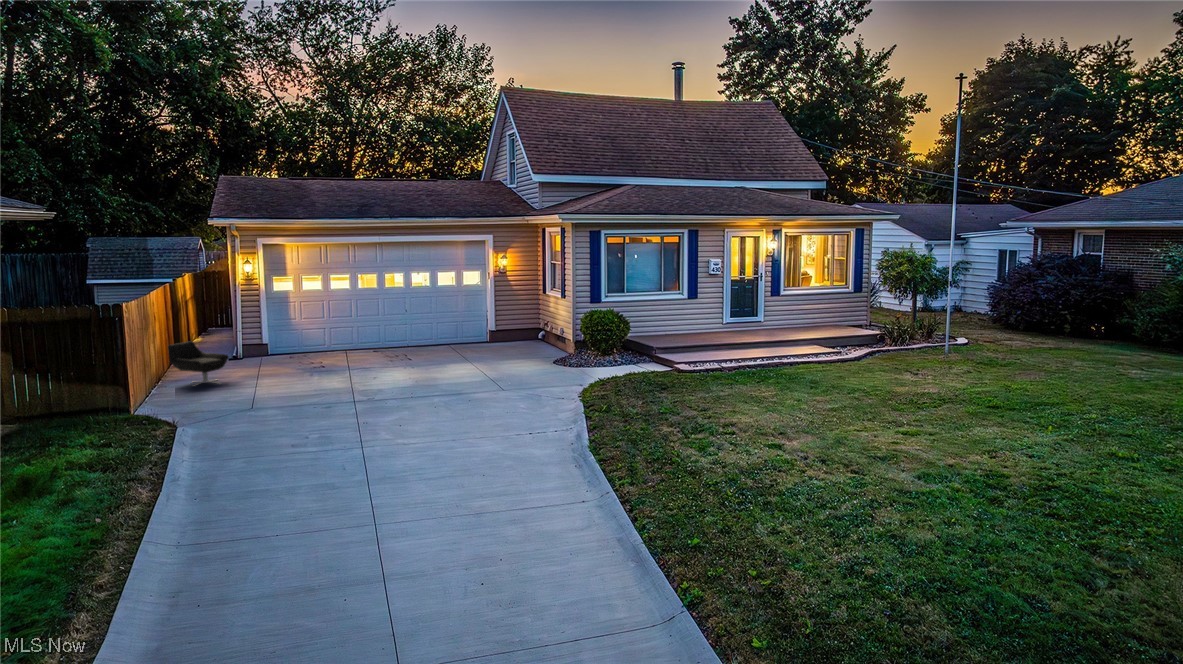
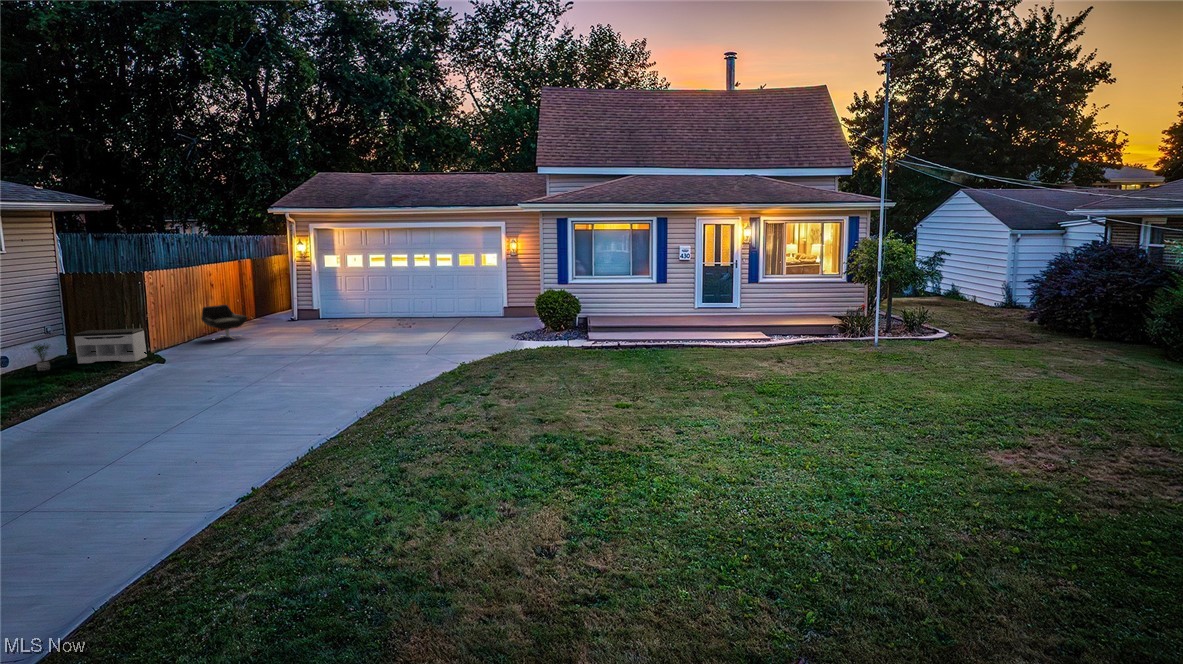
bench: none [91,371,173,421] -> present [74,328,147,364]
potted plant: none [58,392,92,432] -> present [31,343,50,372]

